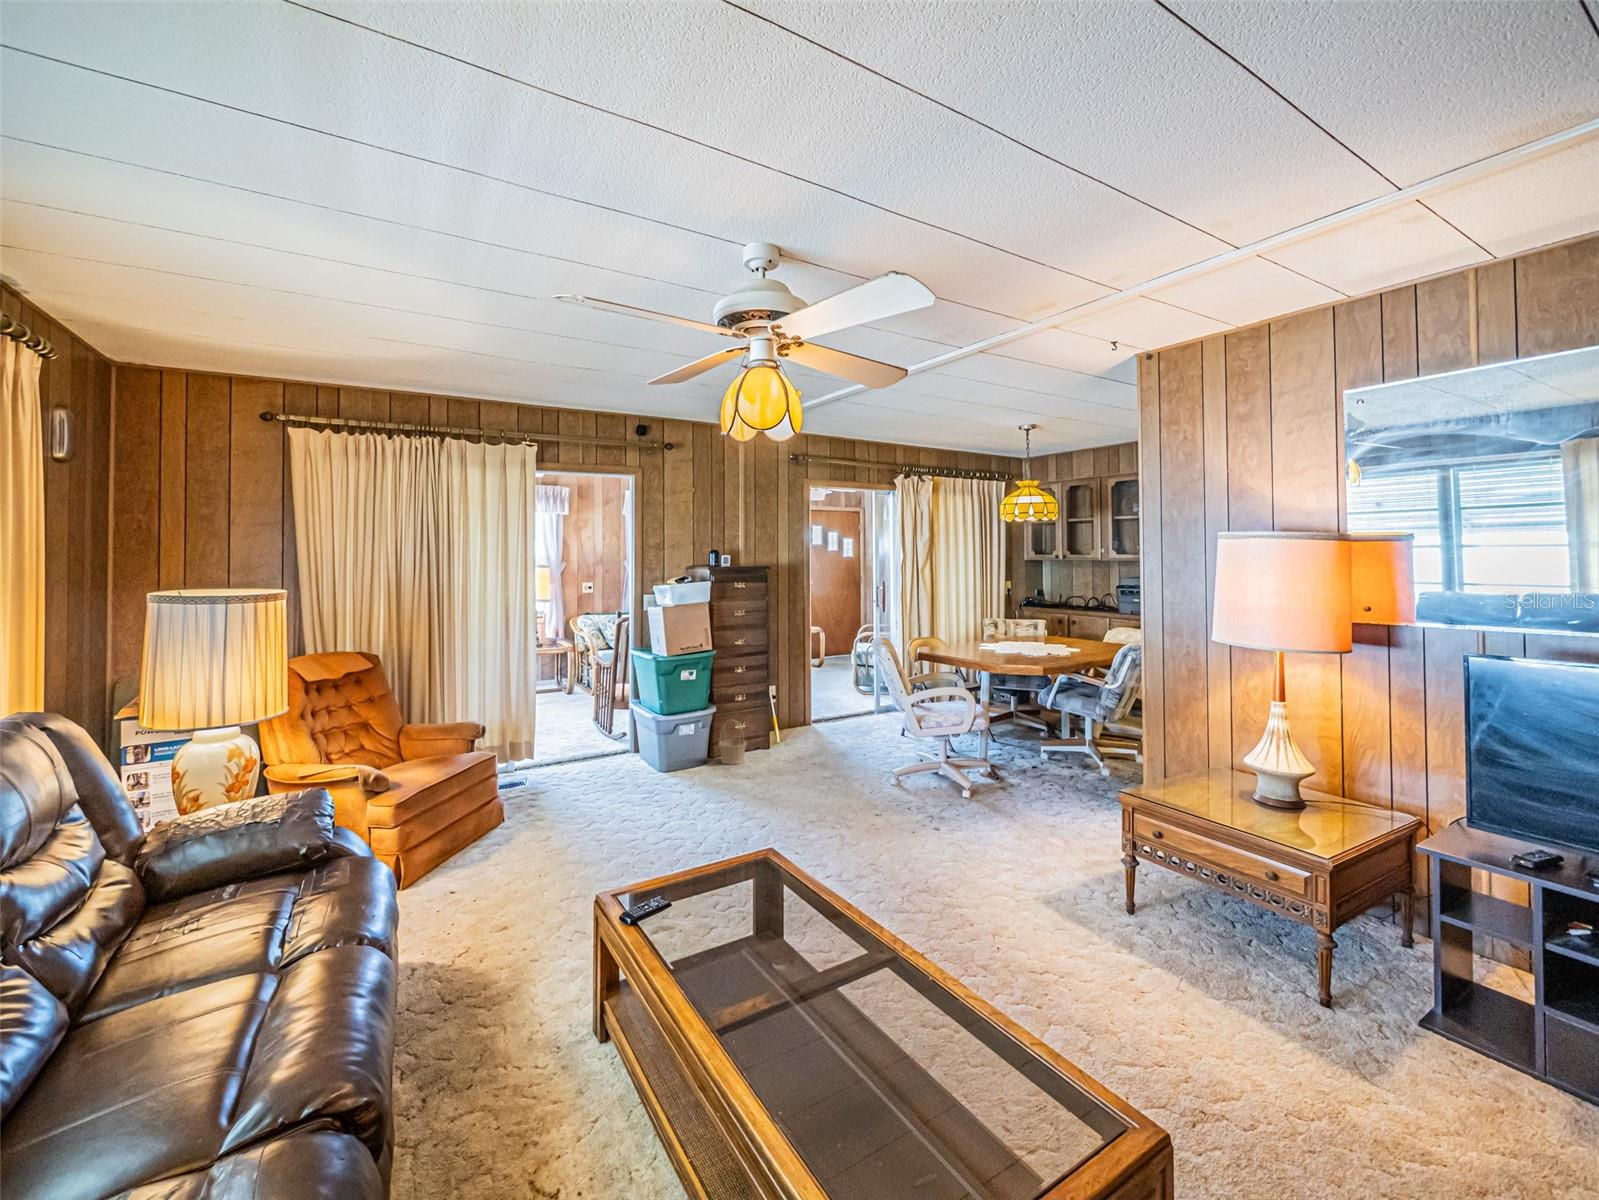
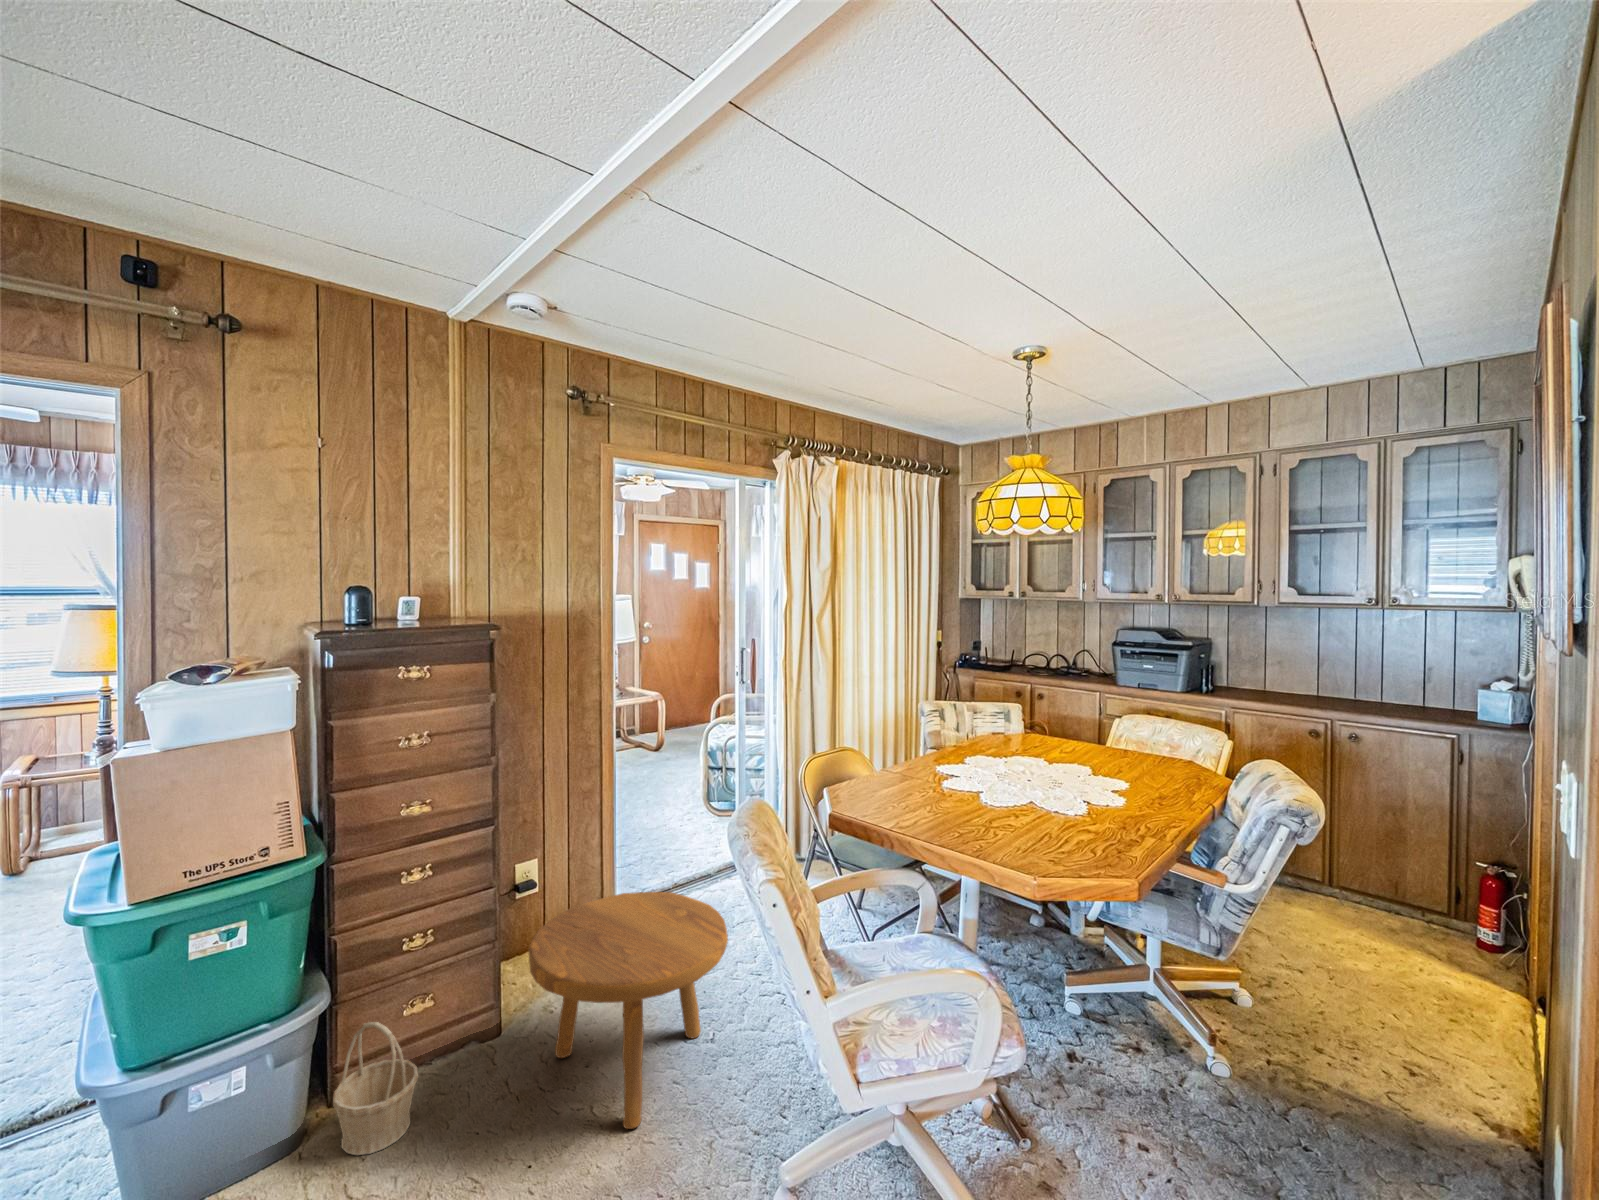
footstool: none [786,690,868,765] -> present [528,892,728,1129]

